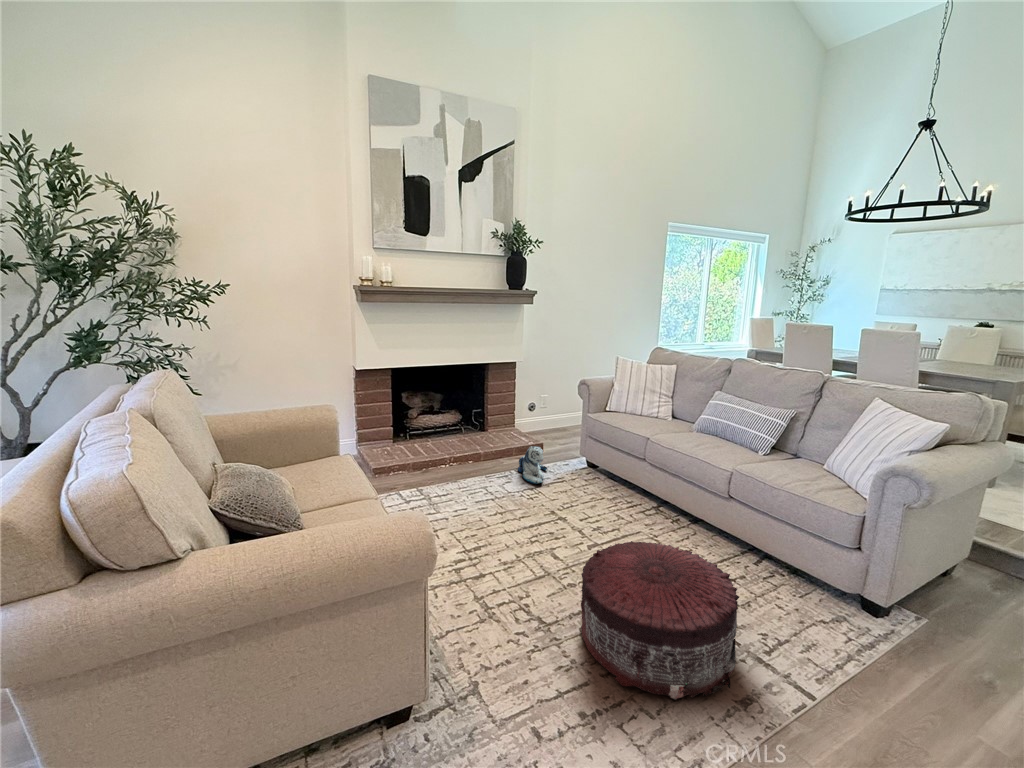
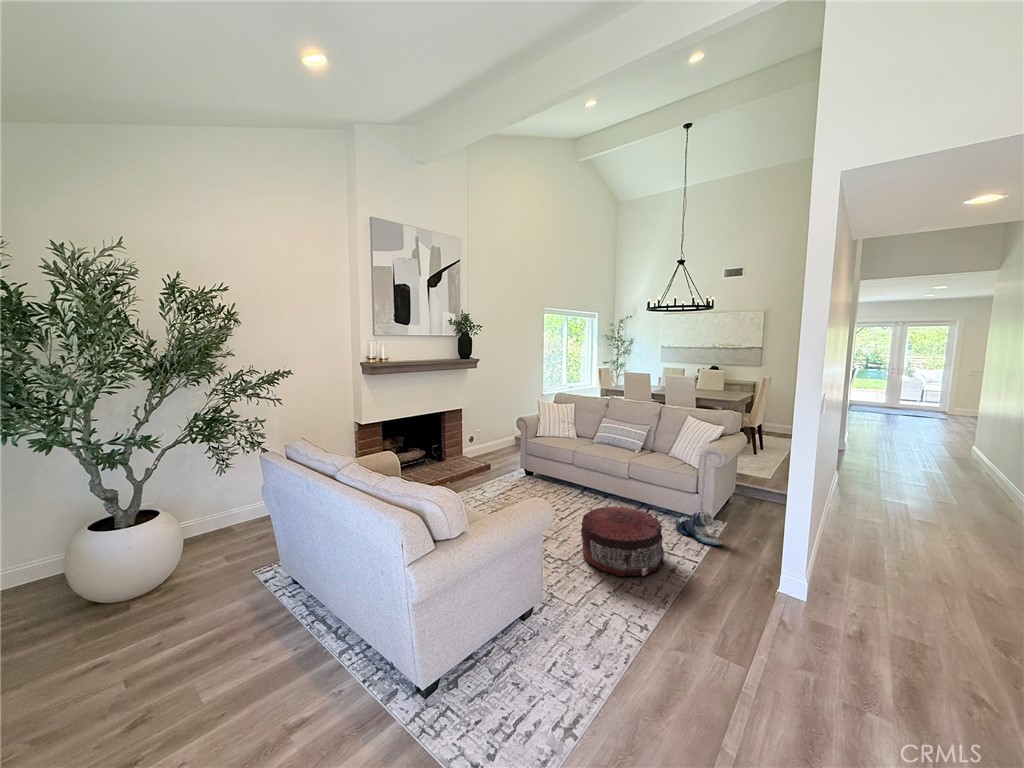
plush toy: present [518,446,547,484] -> present [676,510,723,546]

